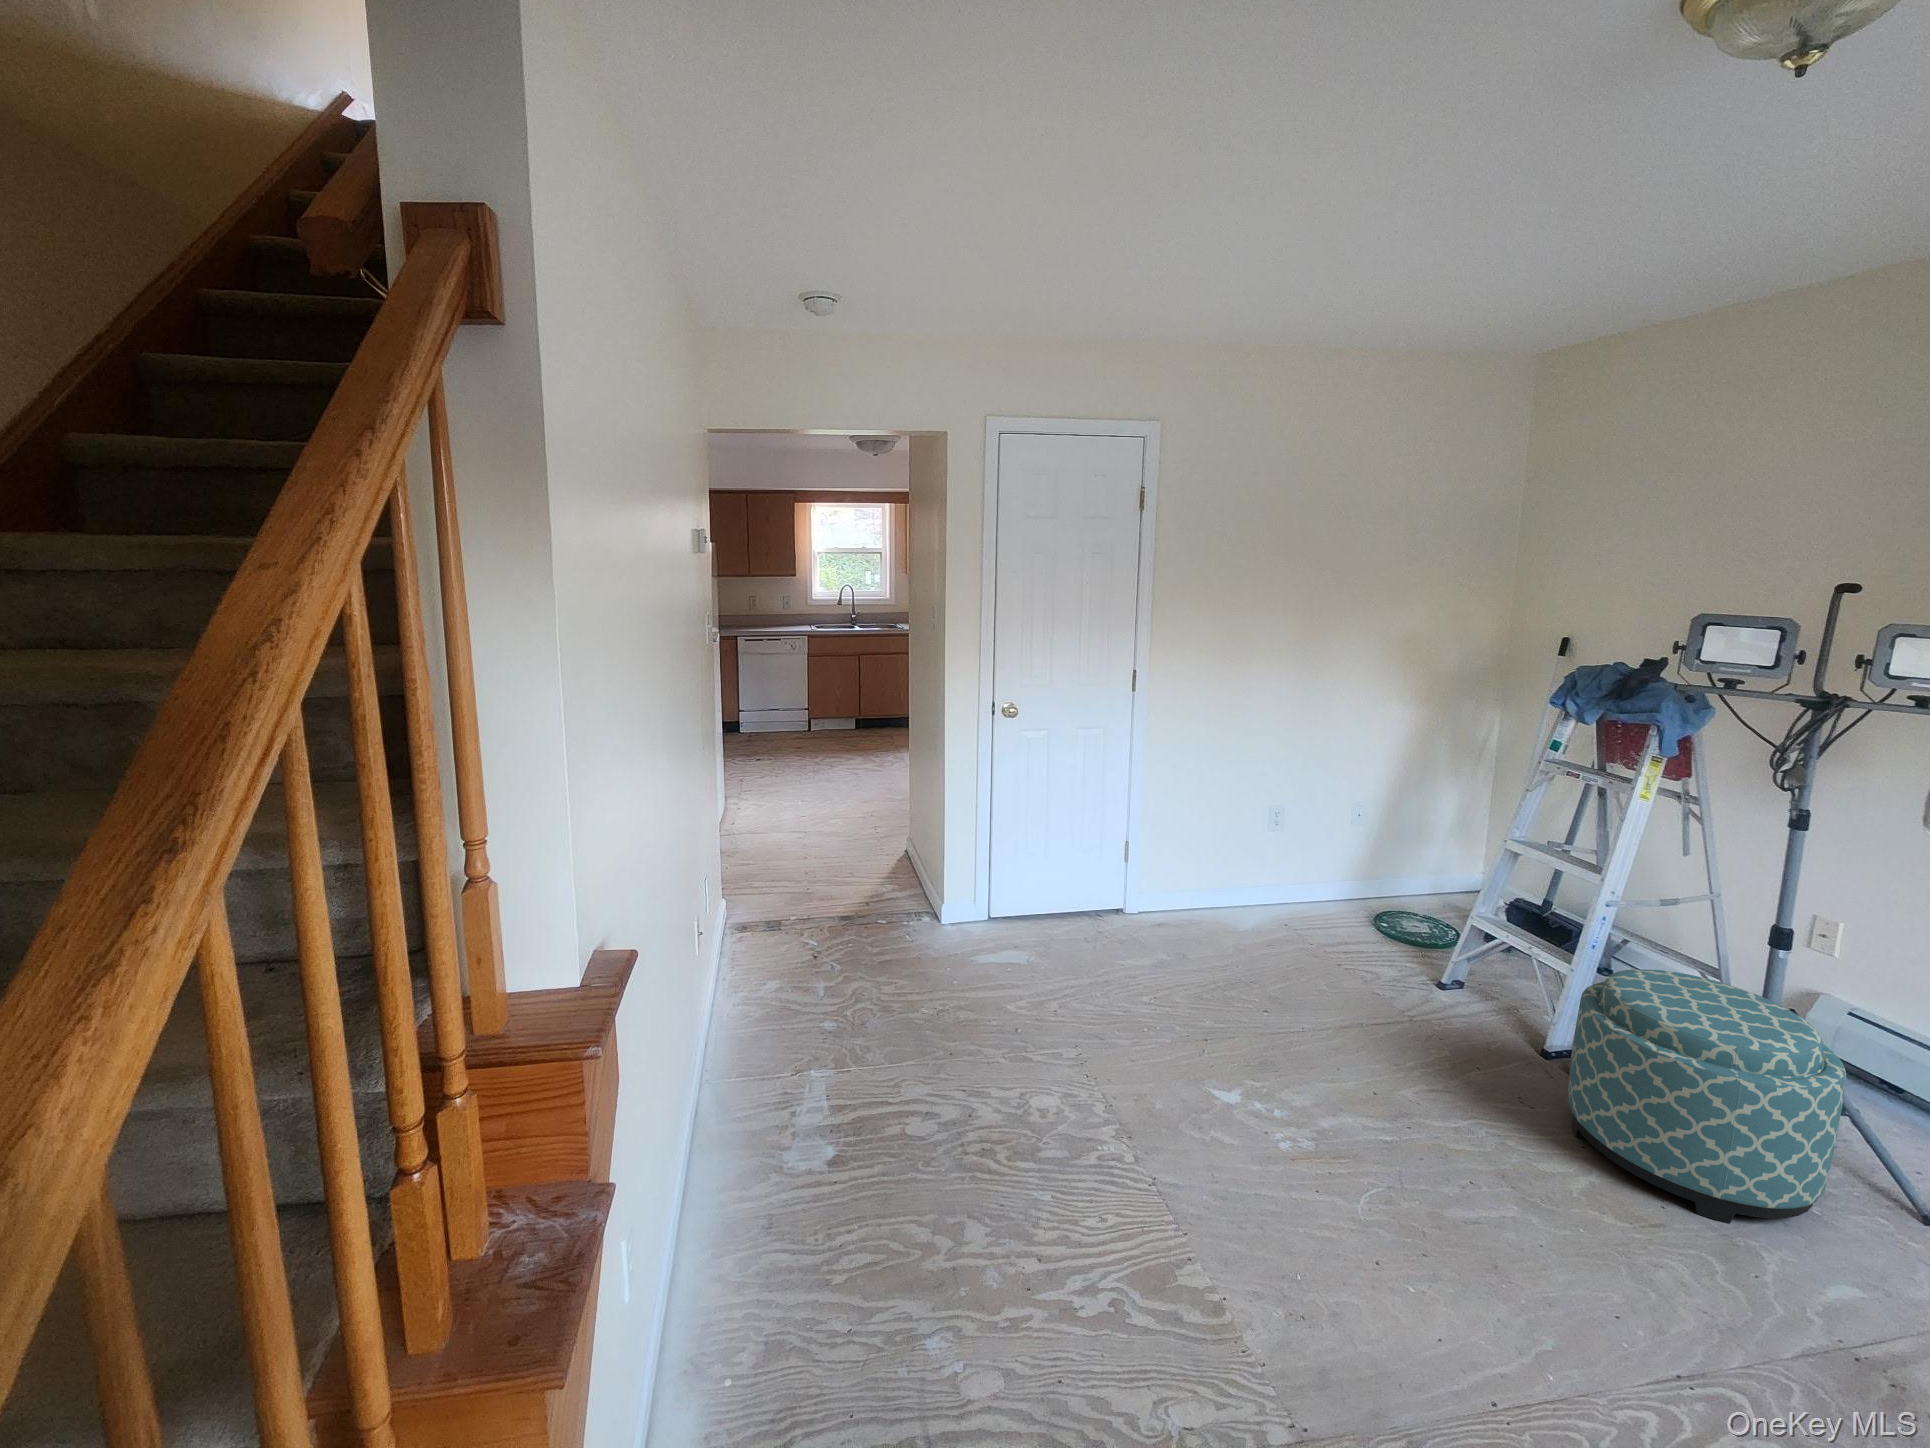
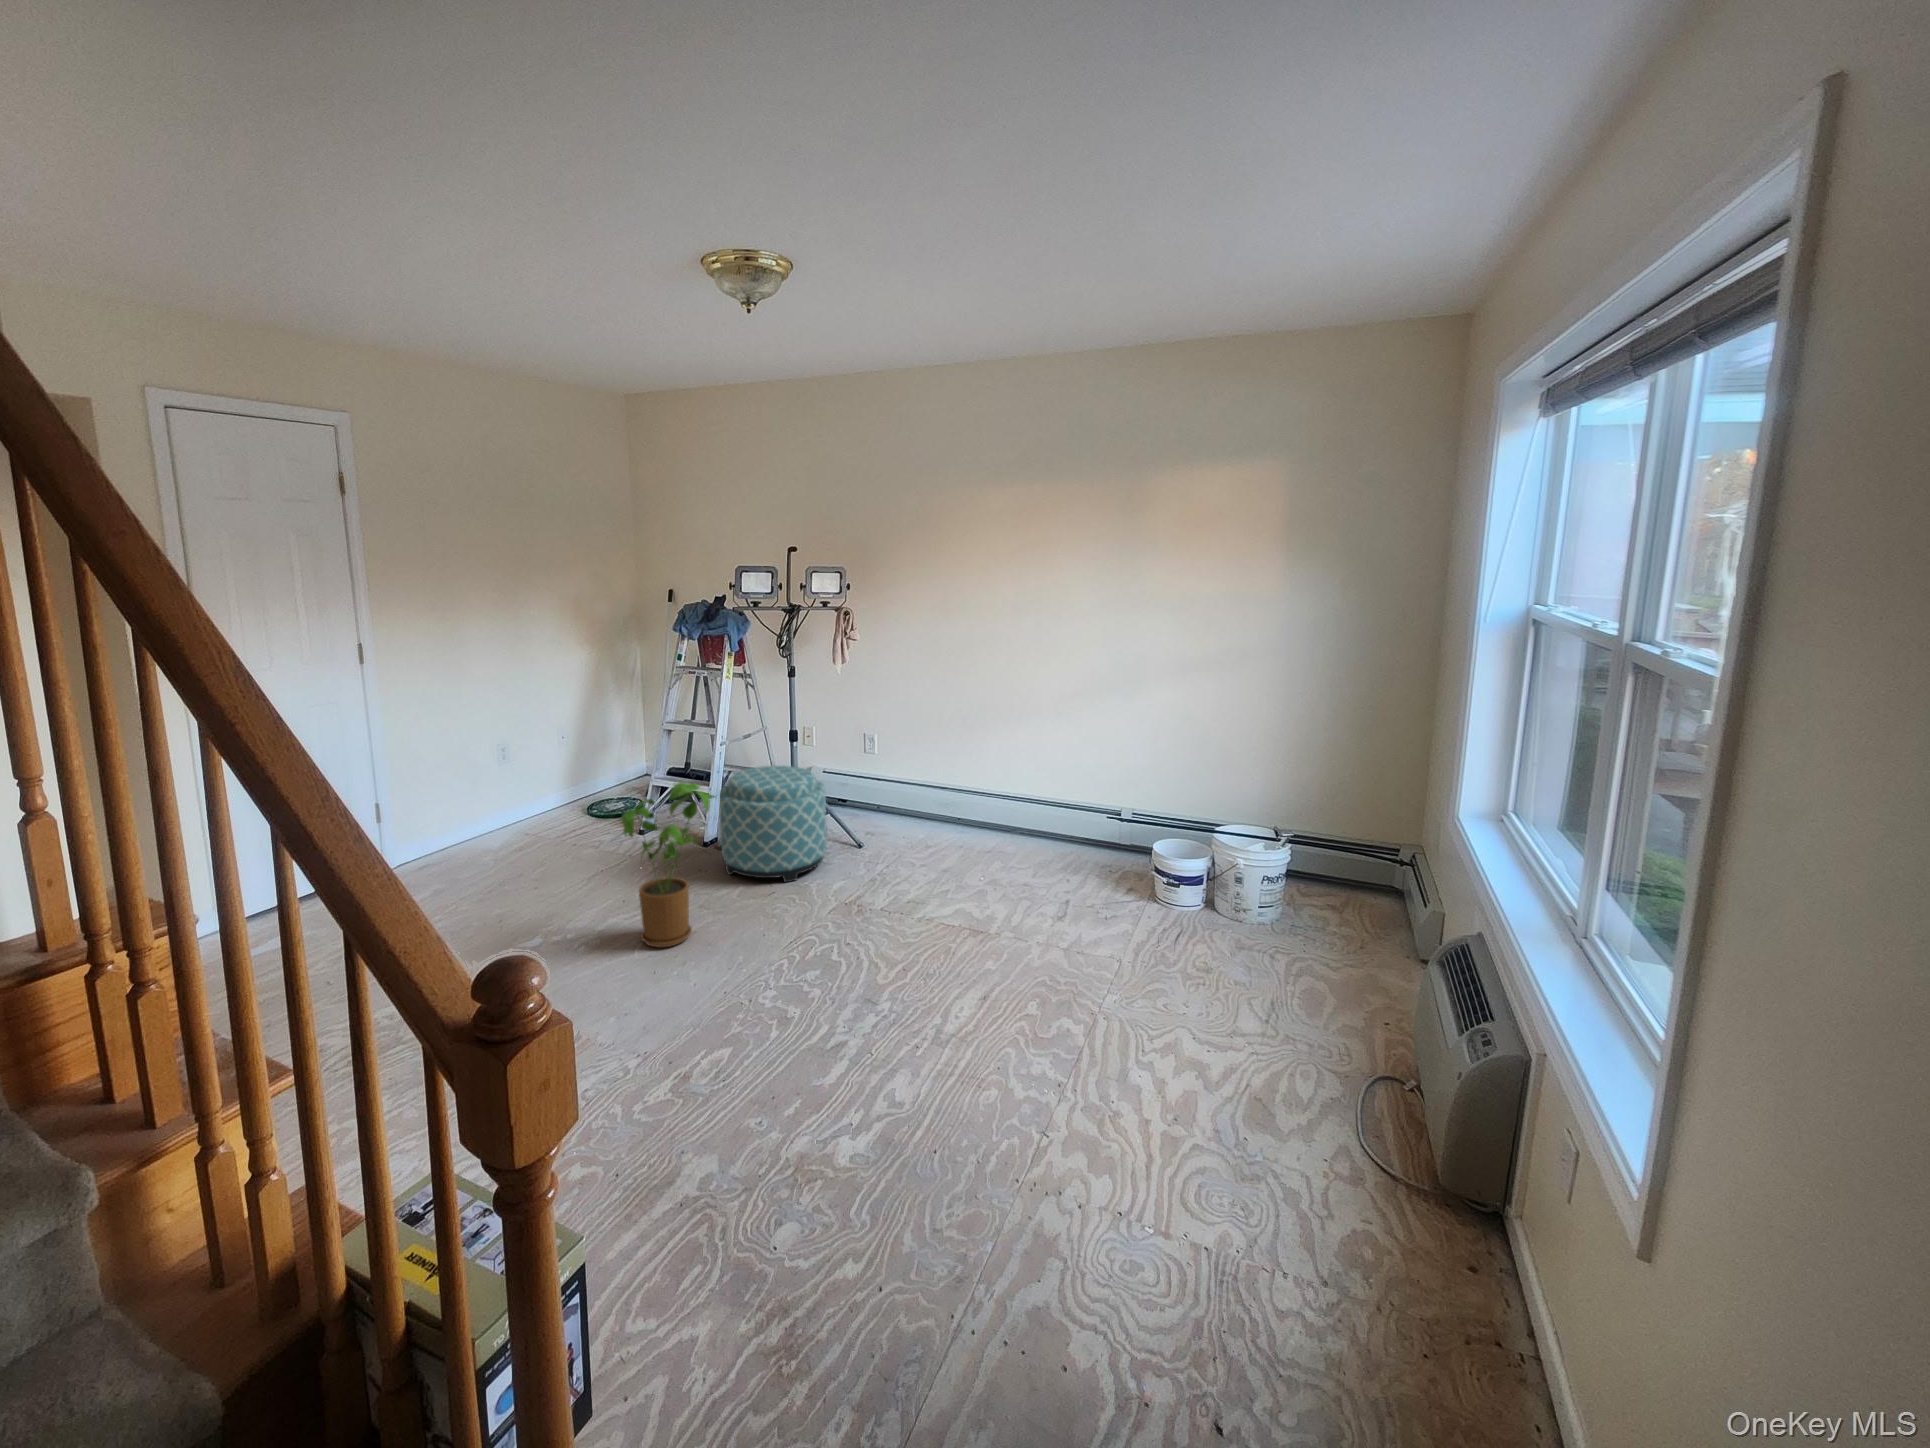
house plant: none [1375,973,1563,1231] -> present [622,782,715,948]

